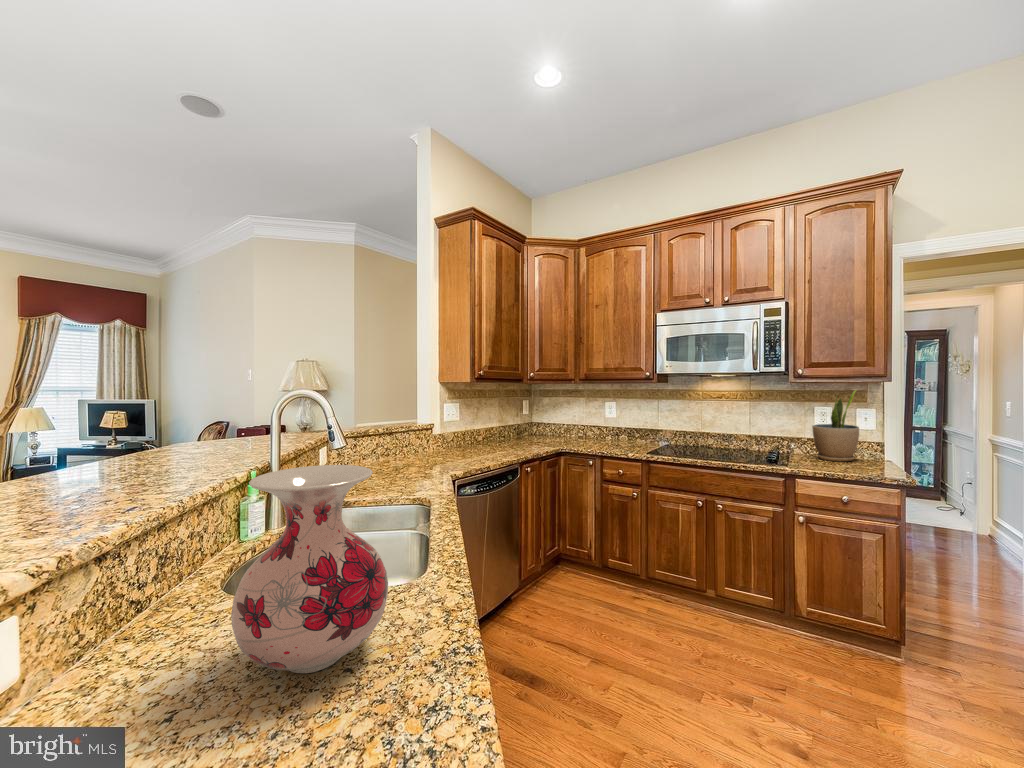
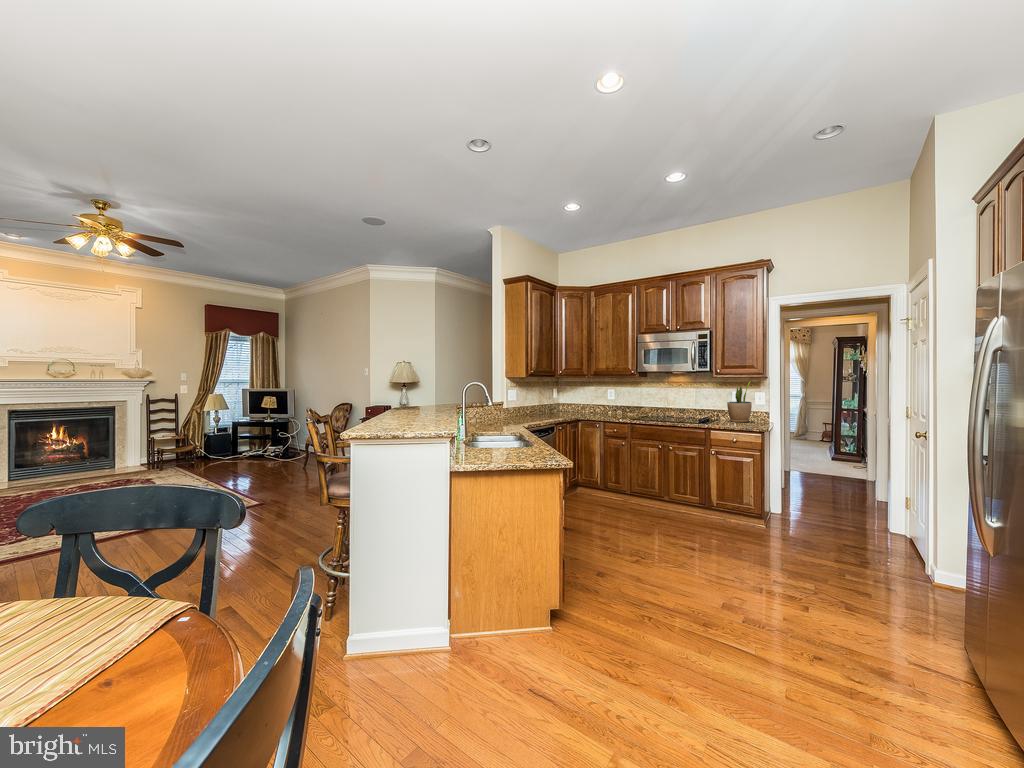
vase: present [231,465,388,673] -> none [494,404,531,453]

